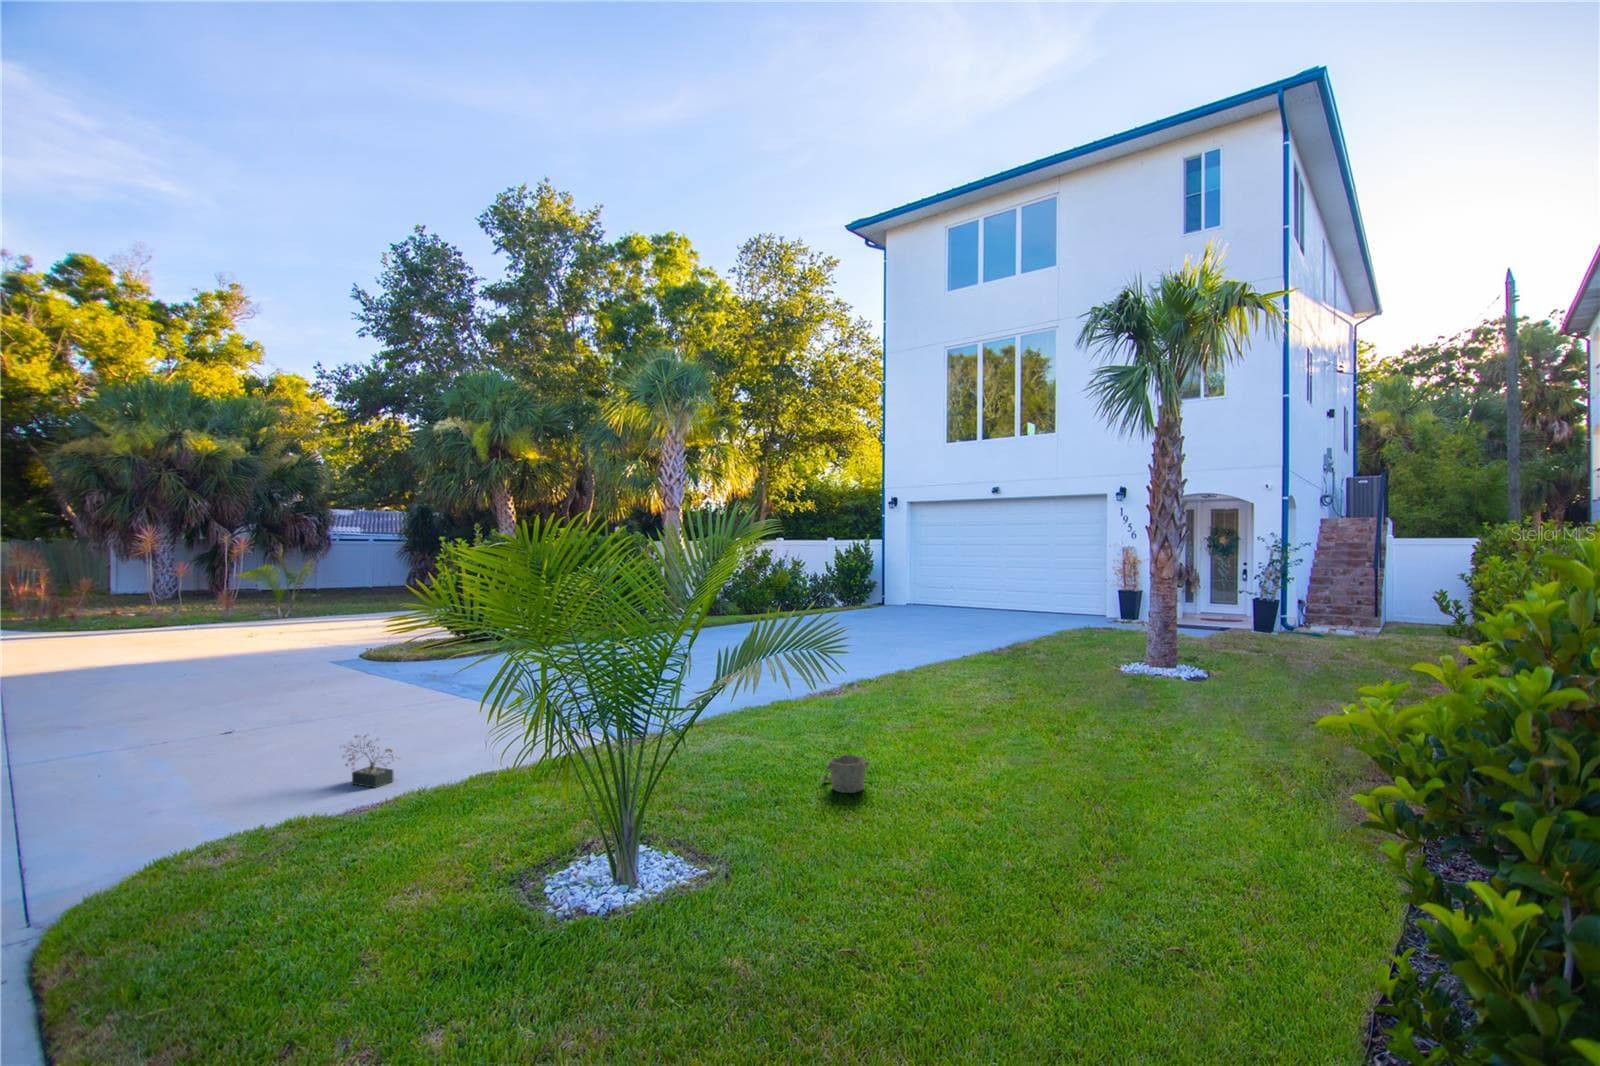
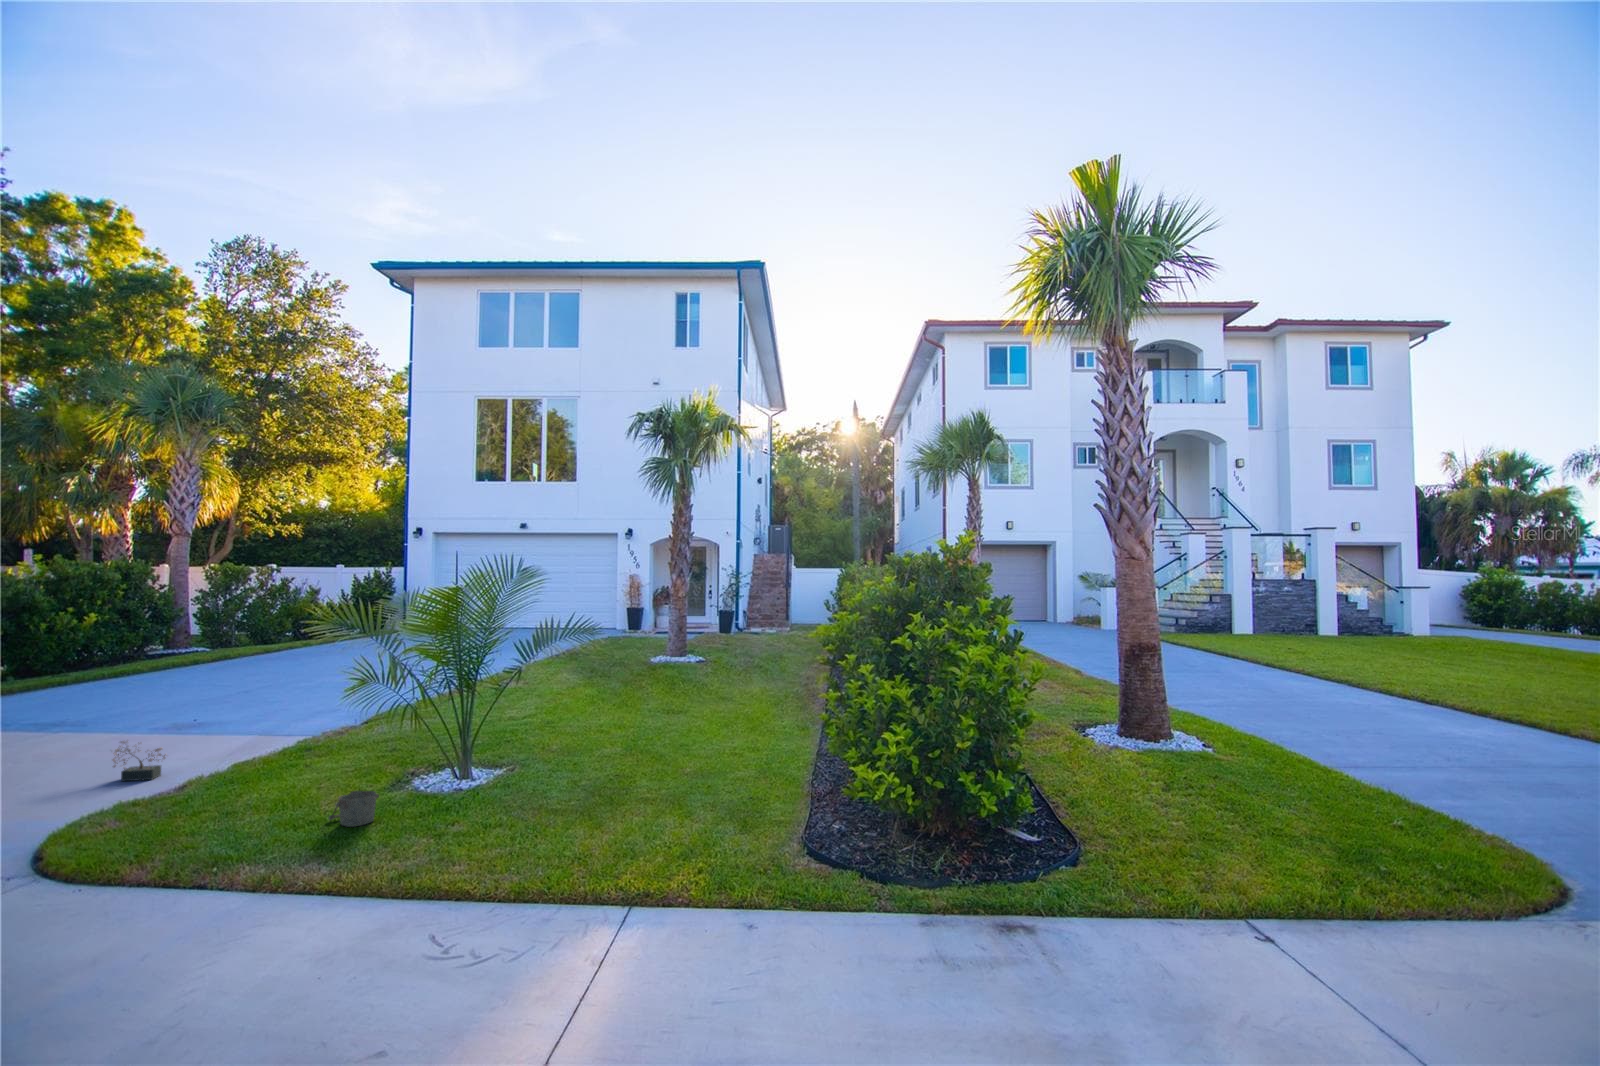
bucket: present [823,755,869,793] -> present [329,791,379,827]

